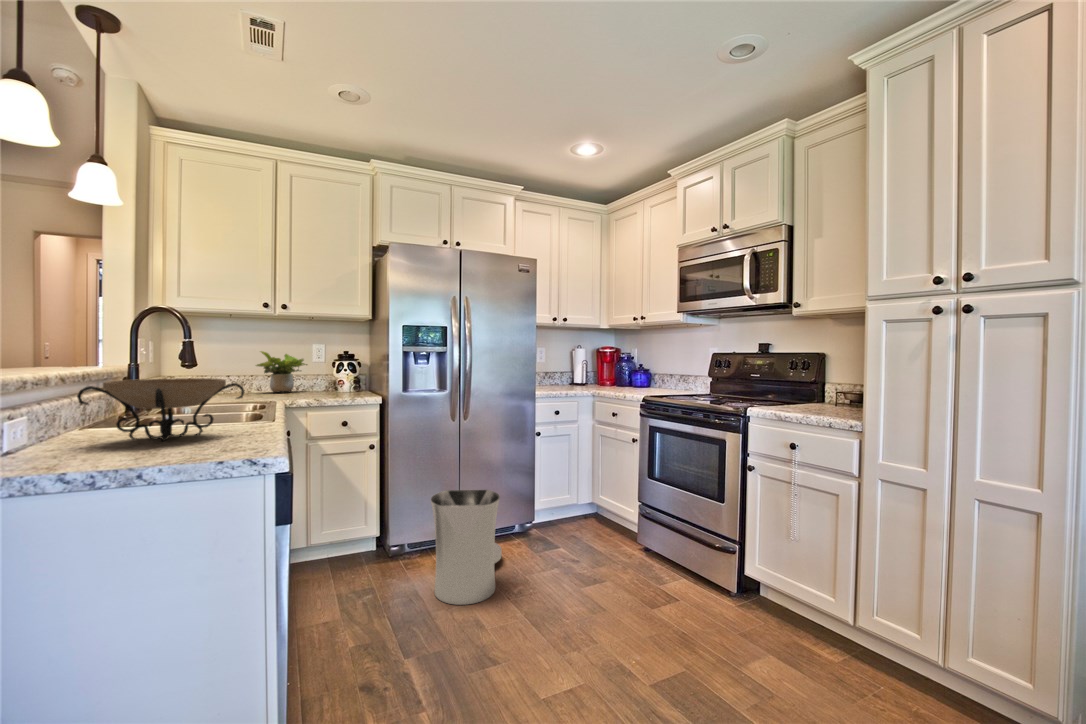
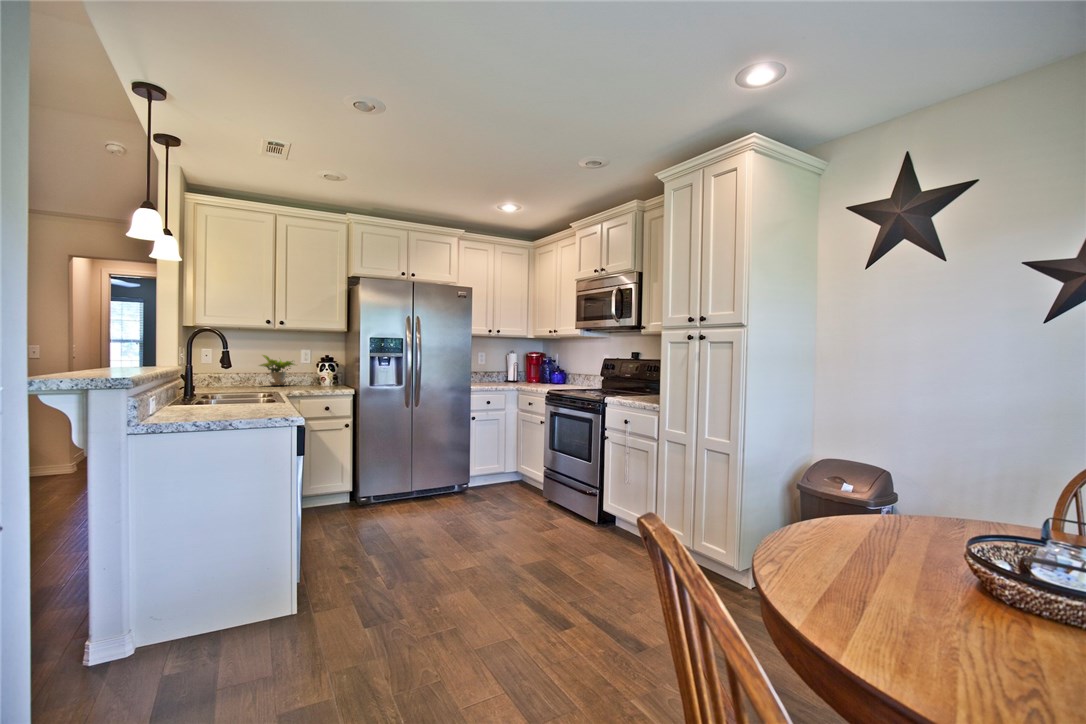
decorative bowl: present [77,378,244,441] -> none [185,376,272,411]
trash can: present [431,490,502,605] -> none [387,455,441,531]

